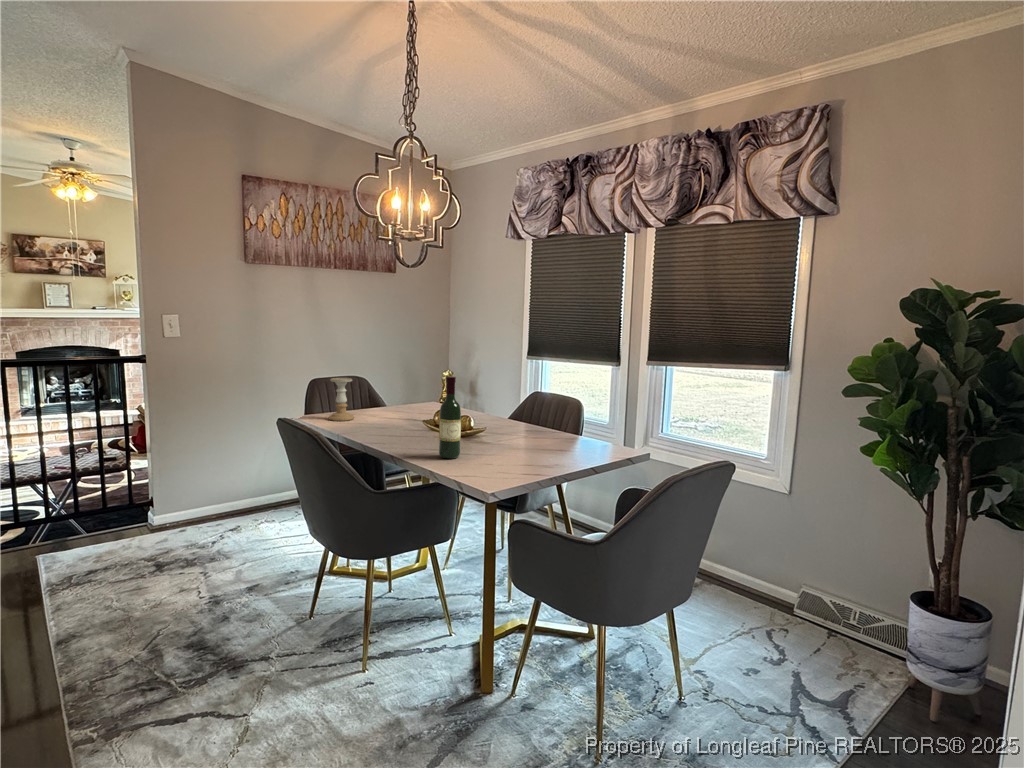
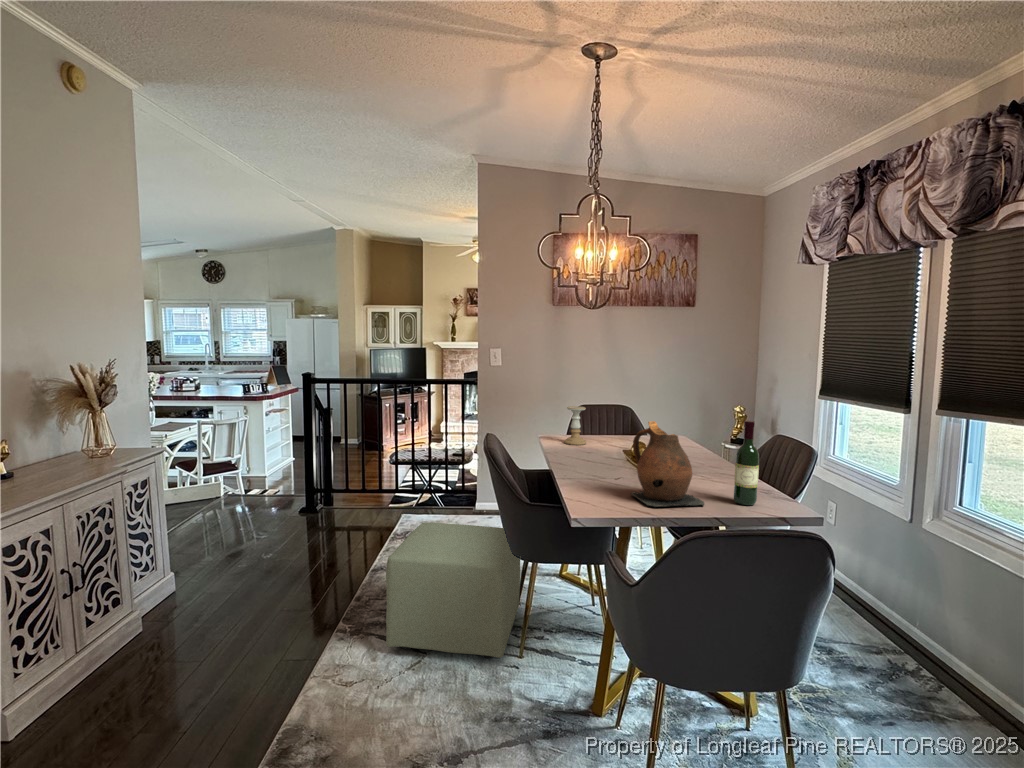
wine bottle: present [439,376,461,459] -> present [733,421,759,505]
ceramic pitcher: none [496,383,566,468] -> present [631,421,704,507]
ottoman: none [176,528,353,733] -> present [386,522,520,658]

